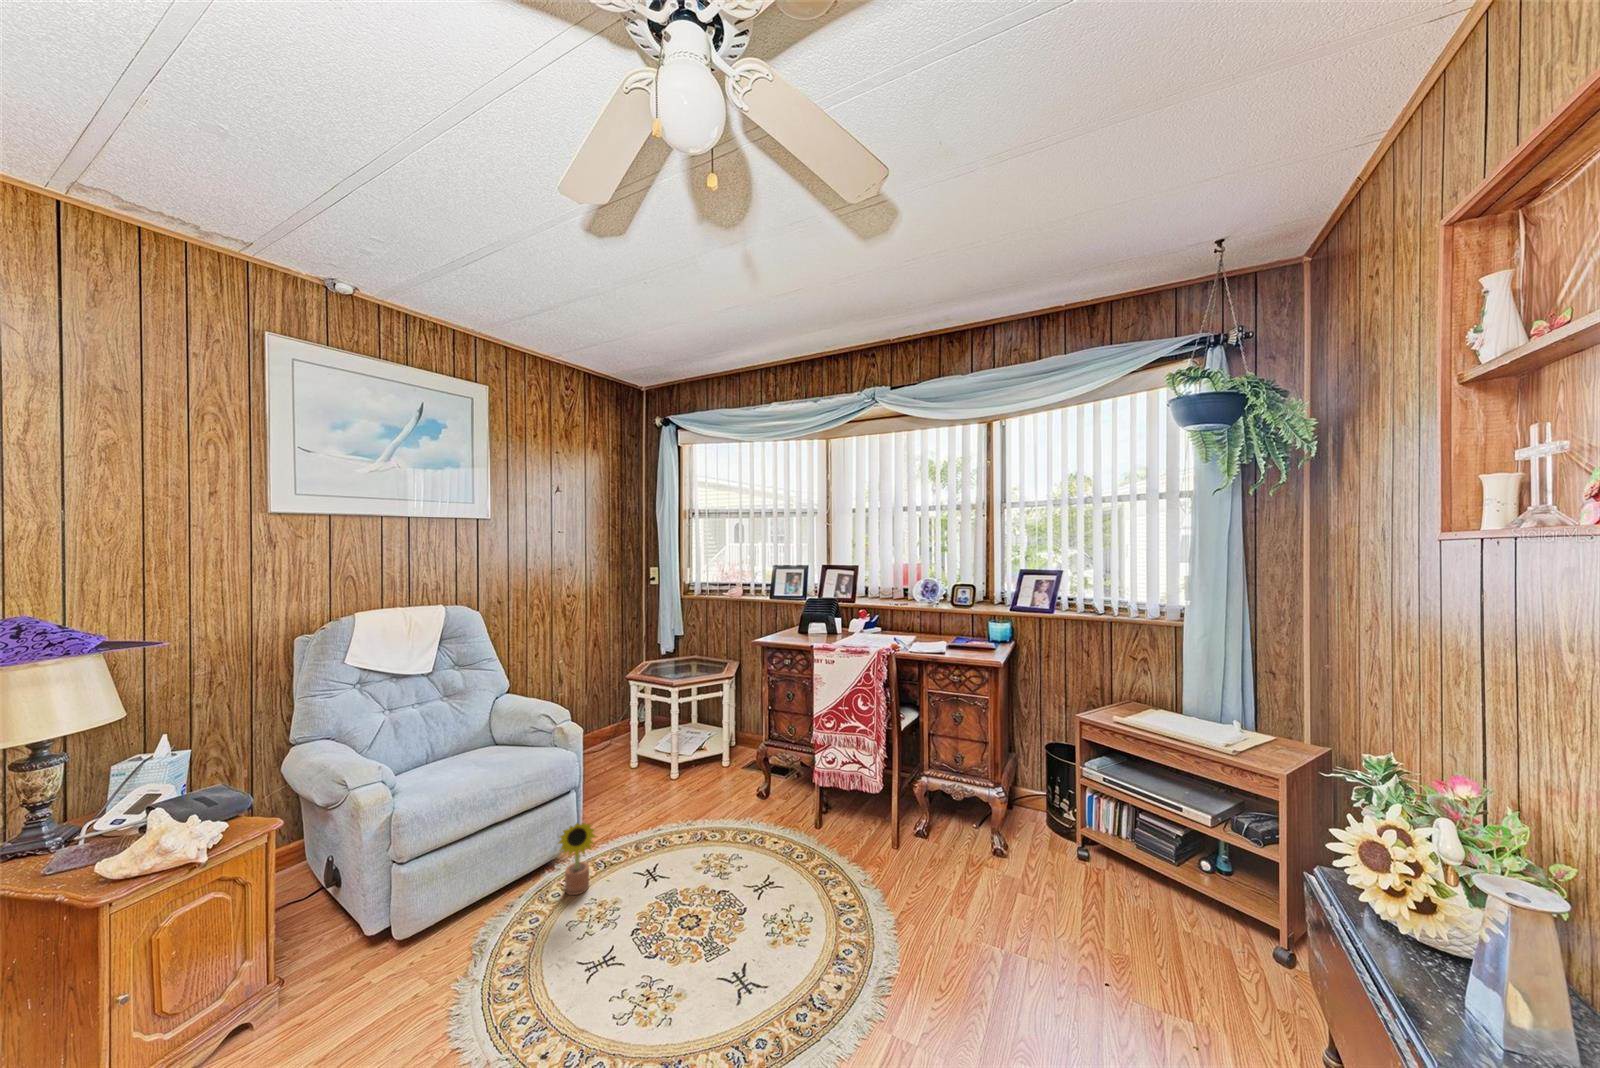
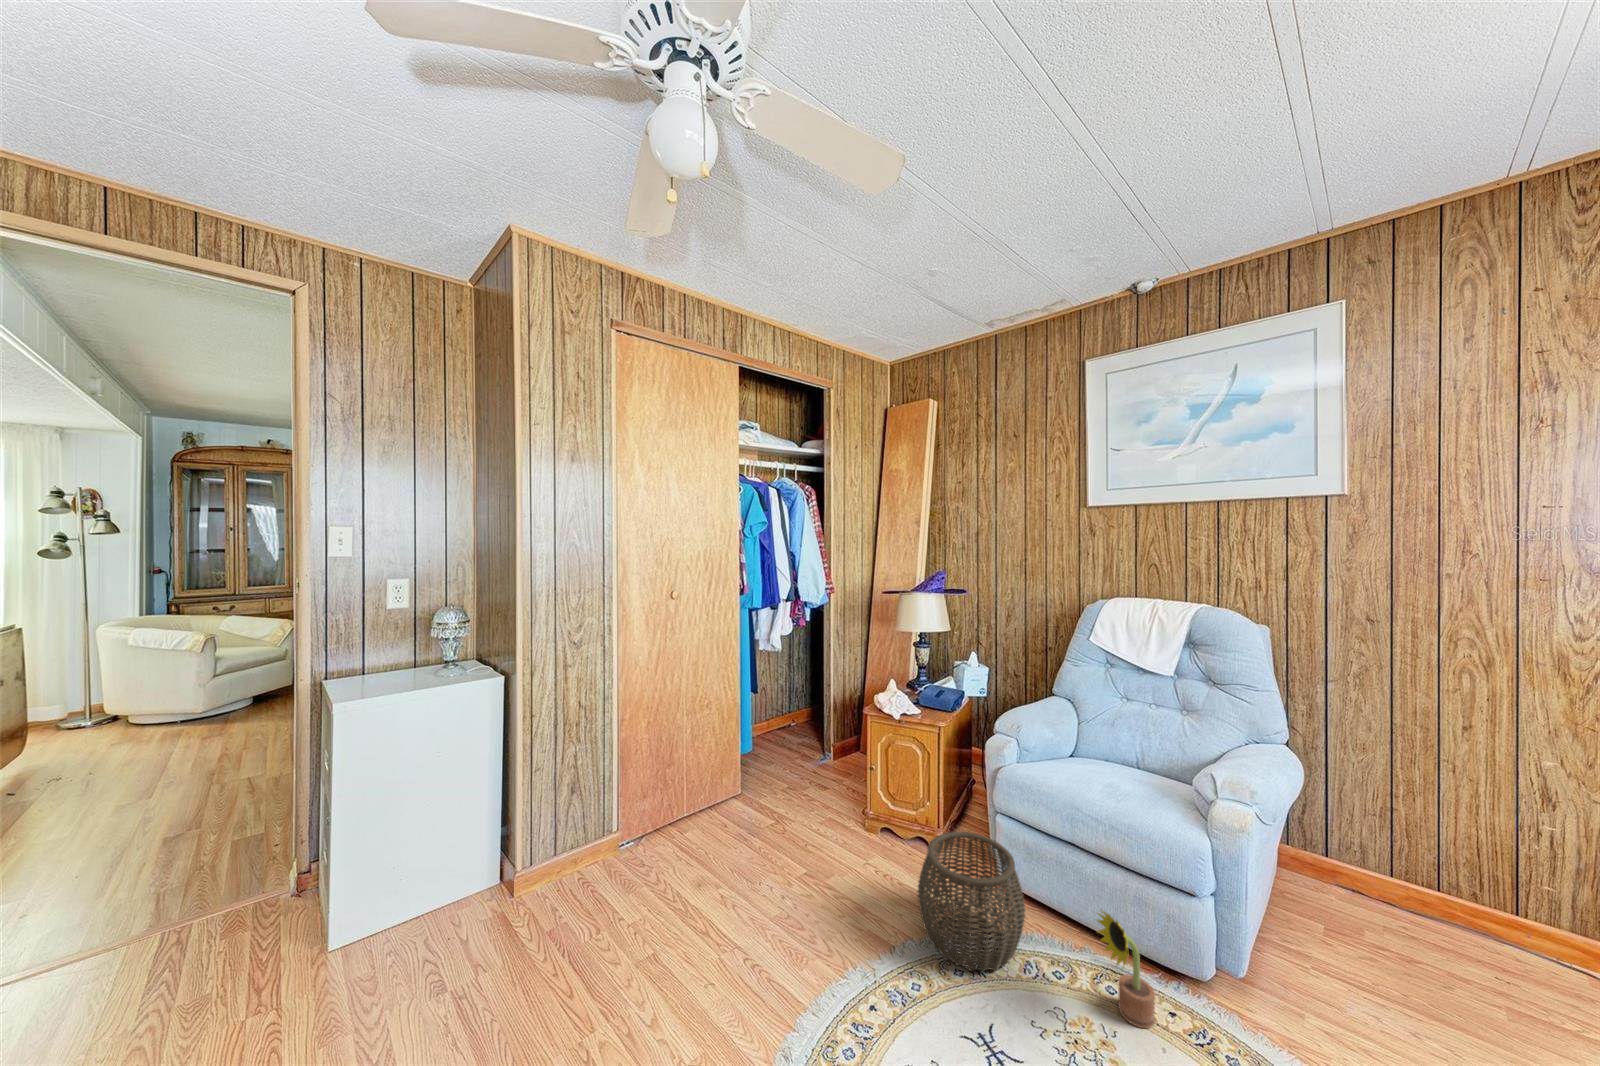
woven basket: none [405,860,533,1013] -> present [917,832,1025,972]

